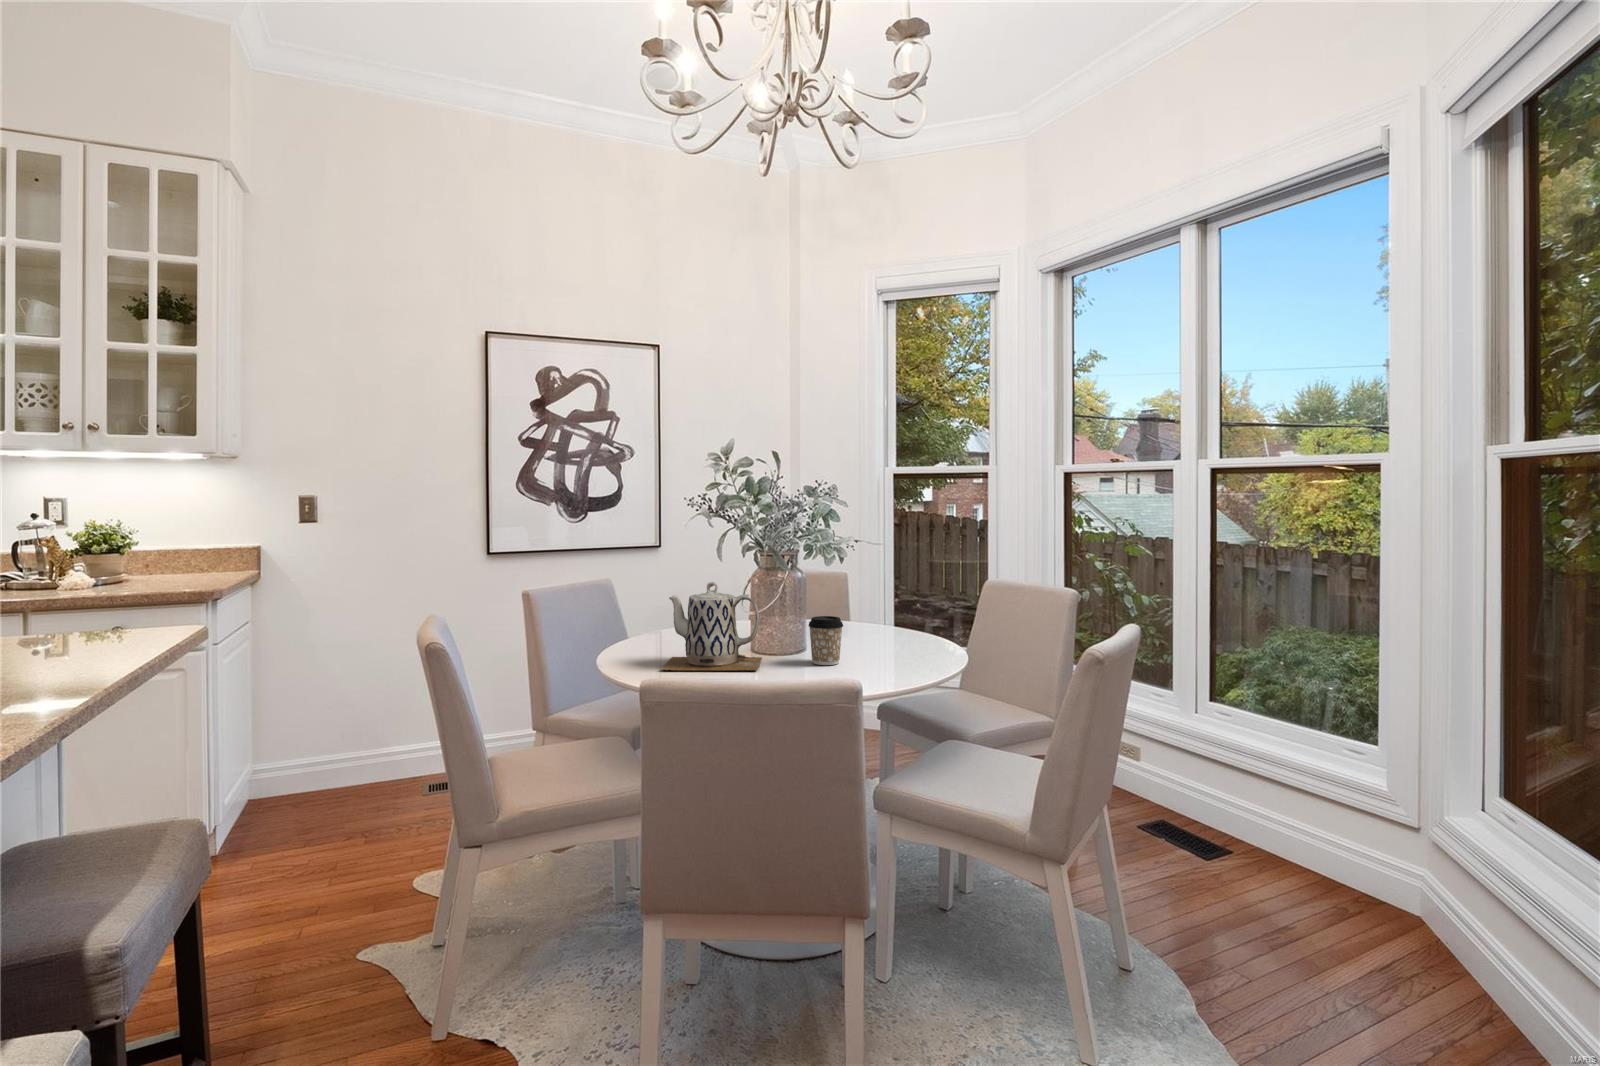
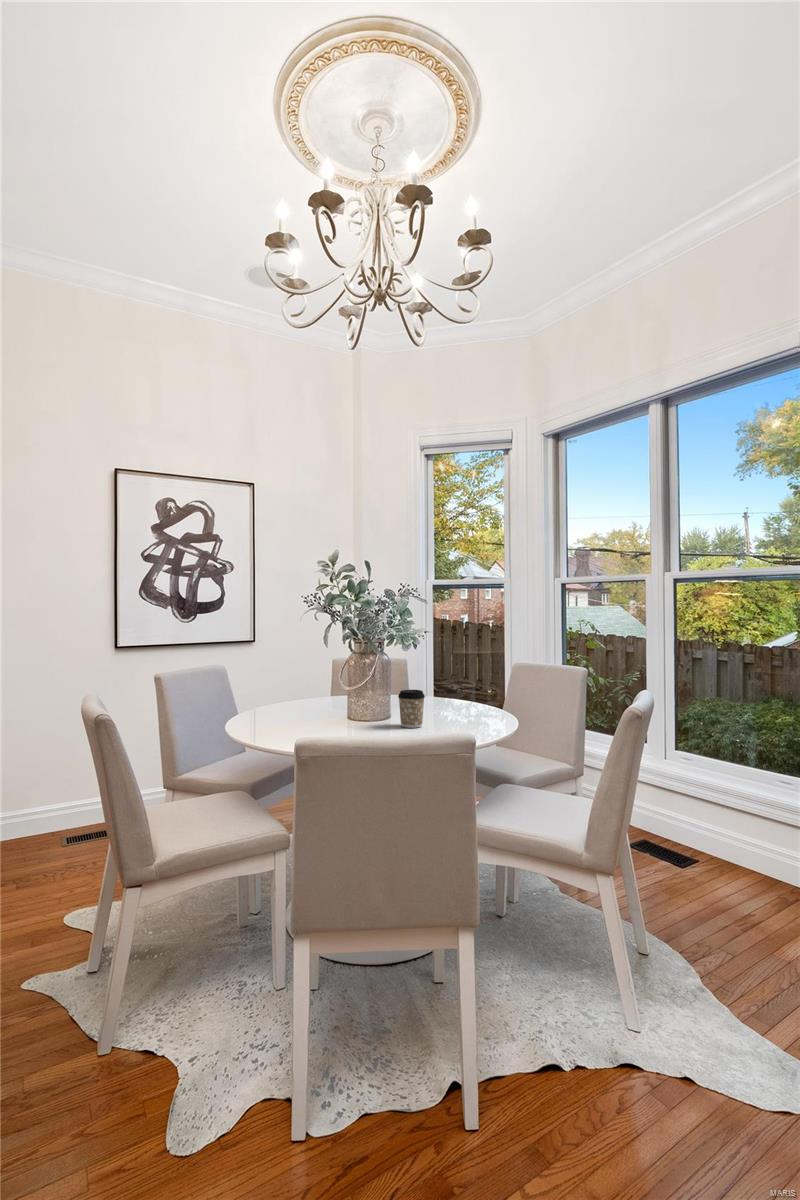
teapot: present [661,582,762,670] -> none [284,664,362,734]

